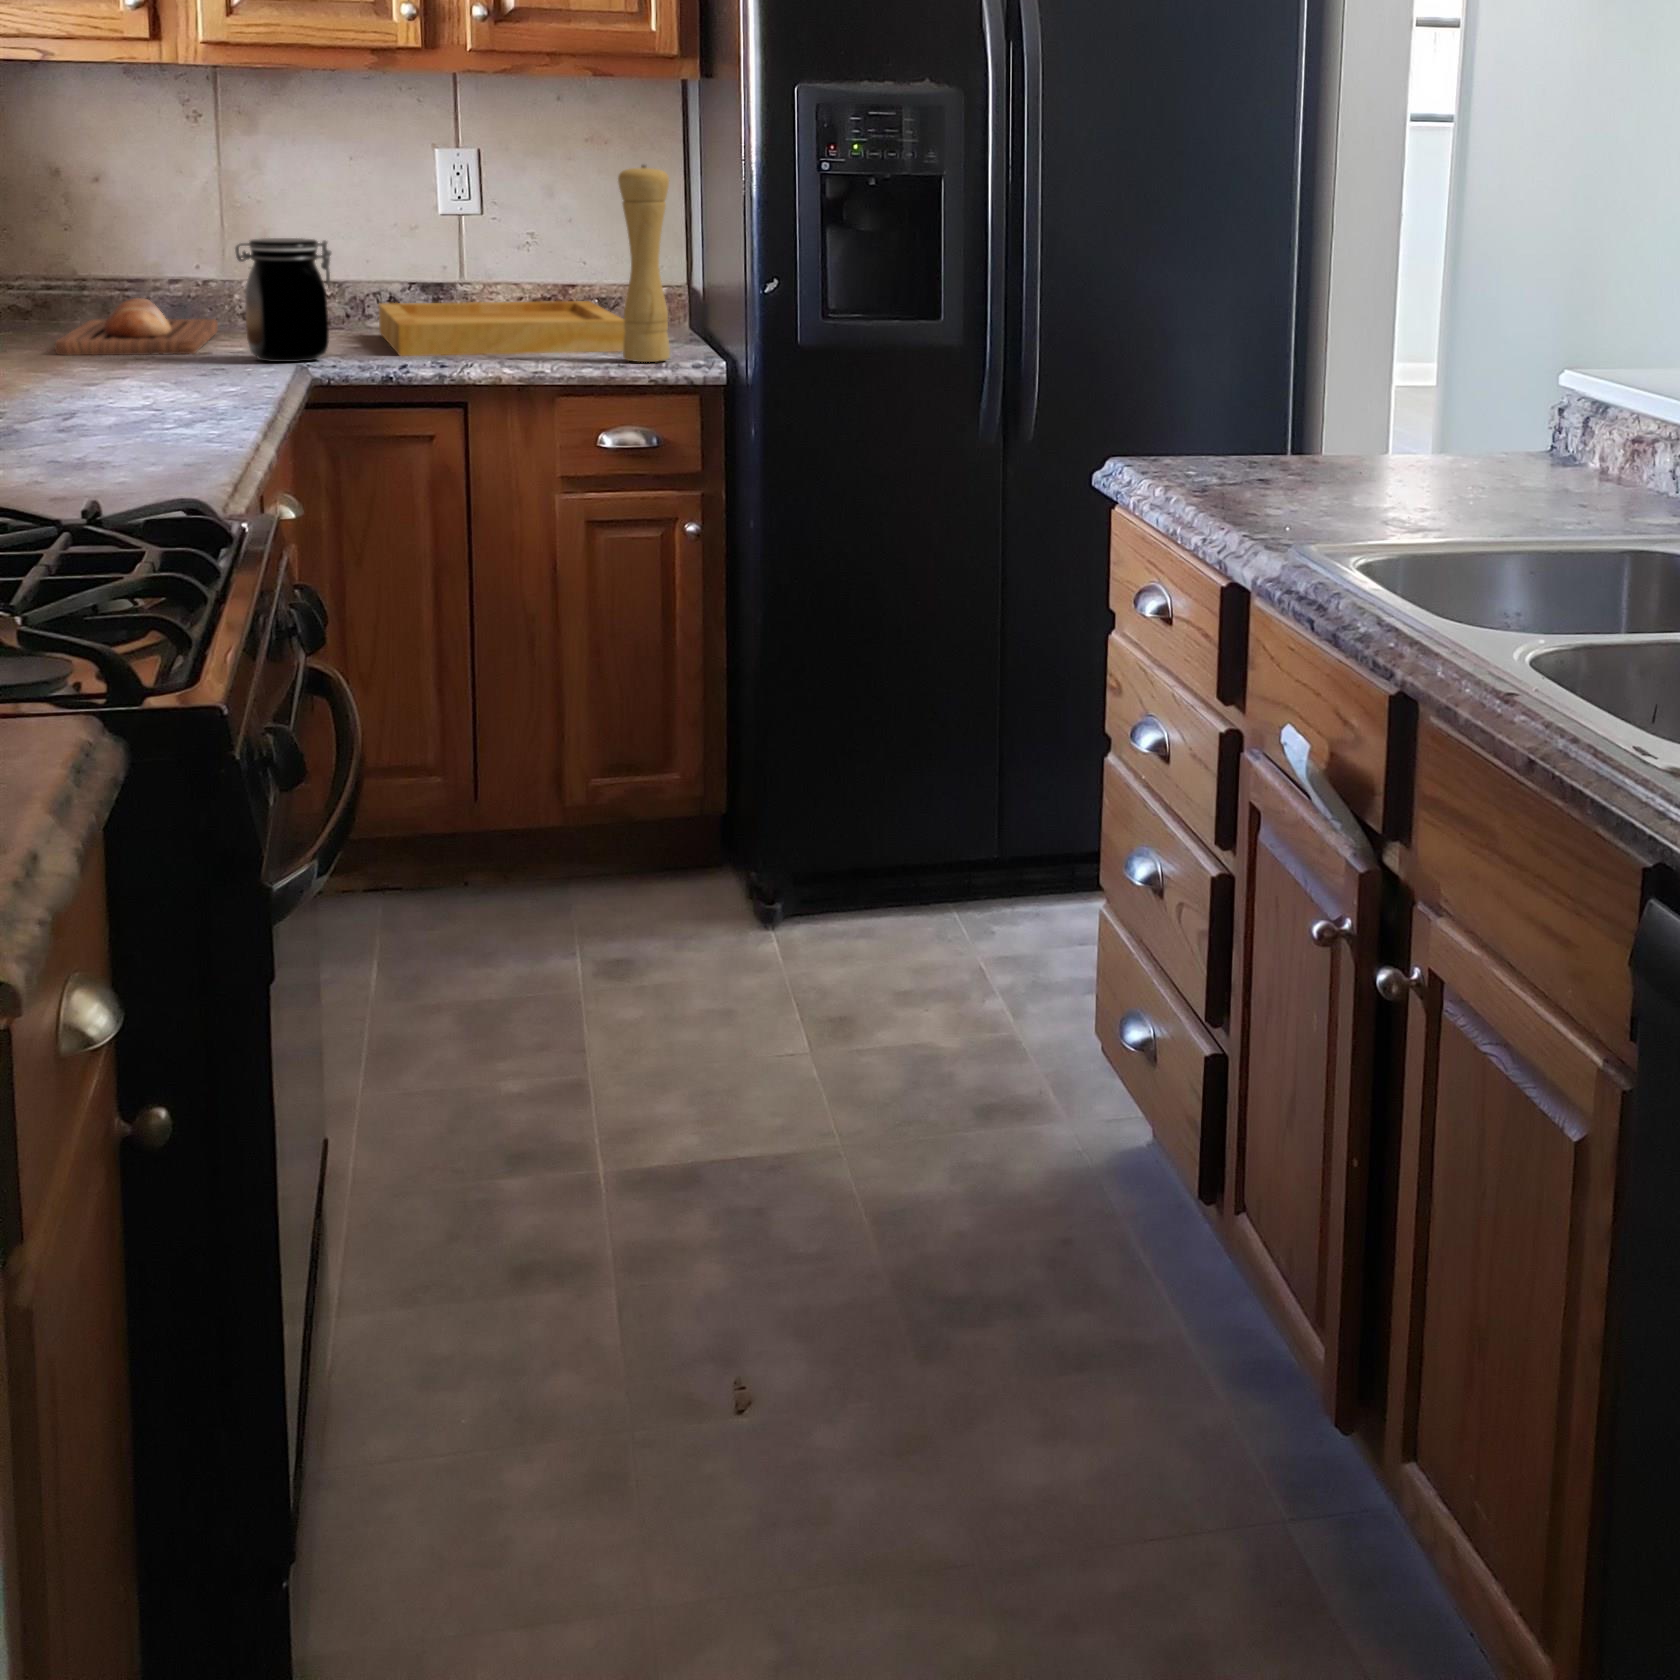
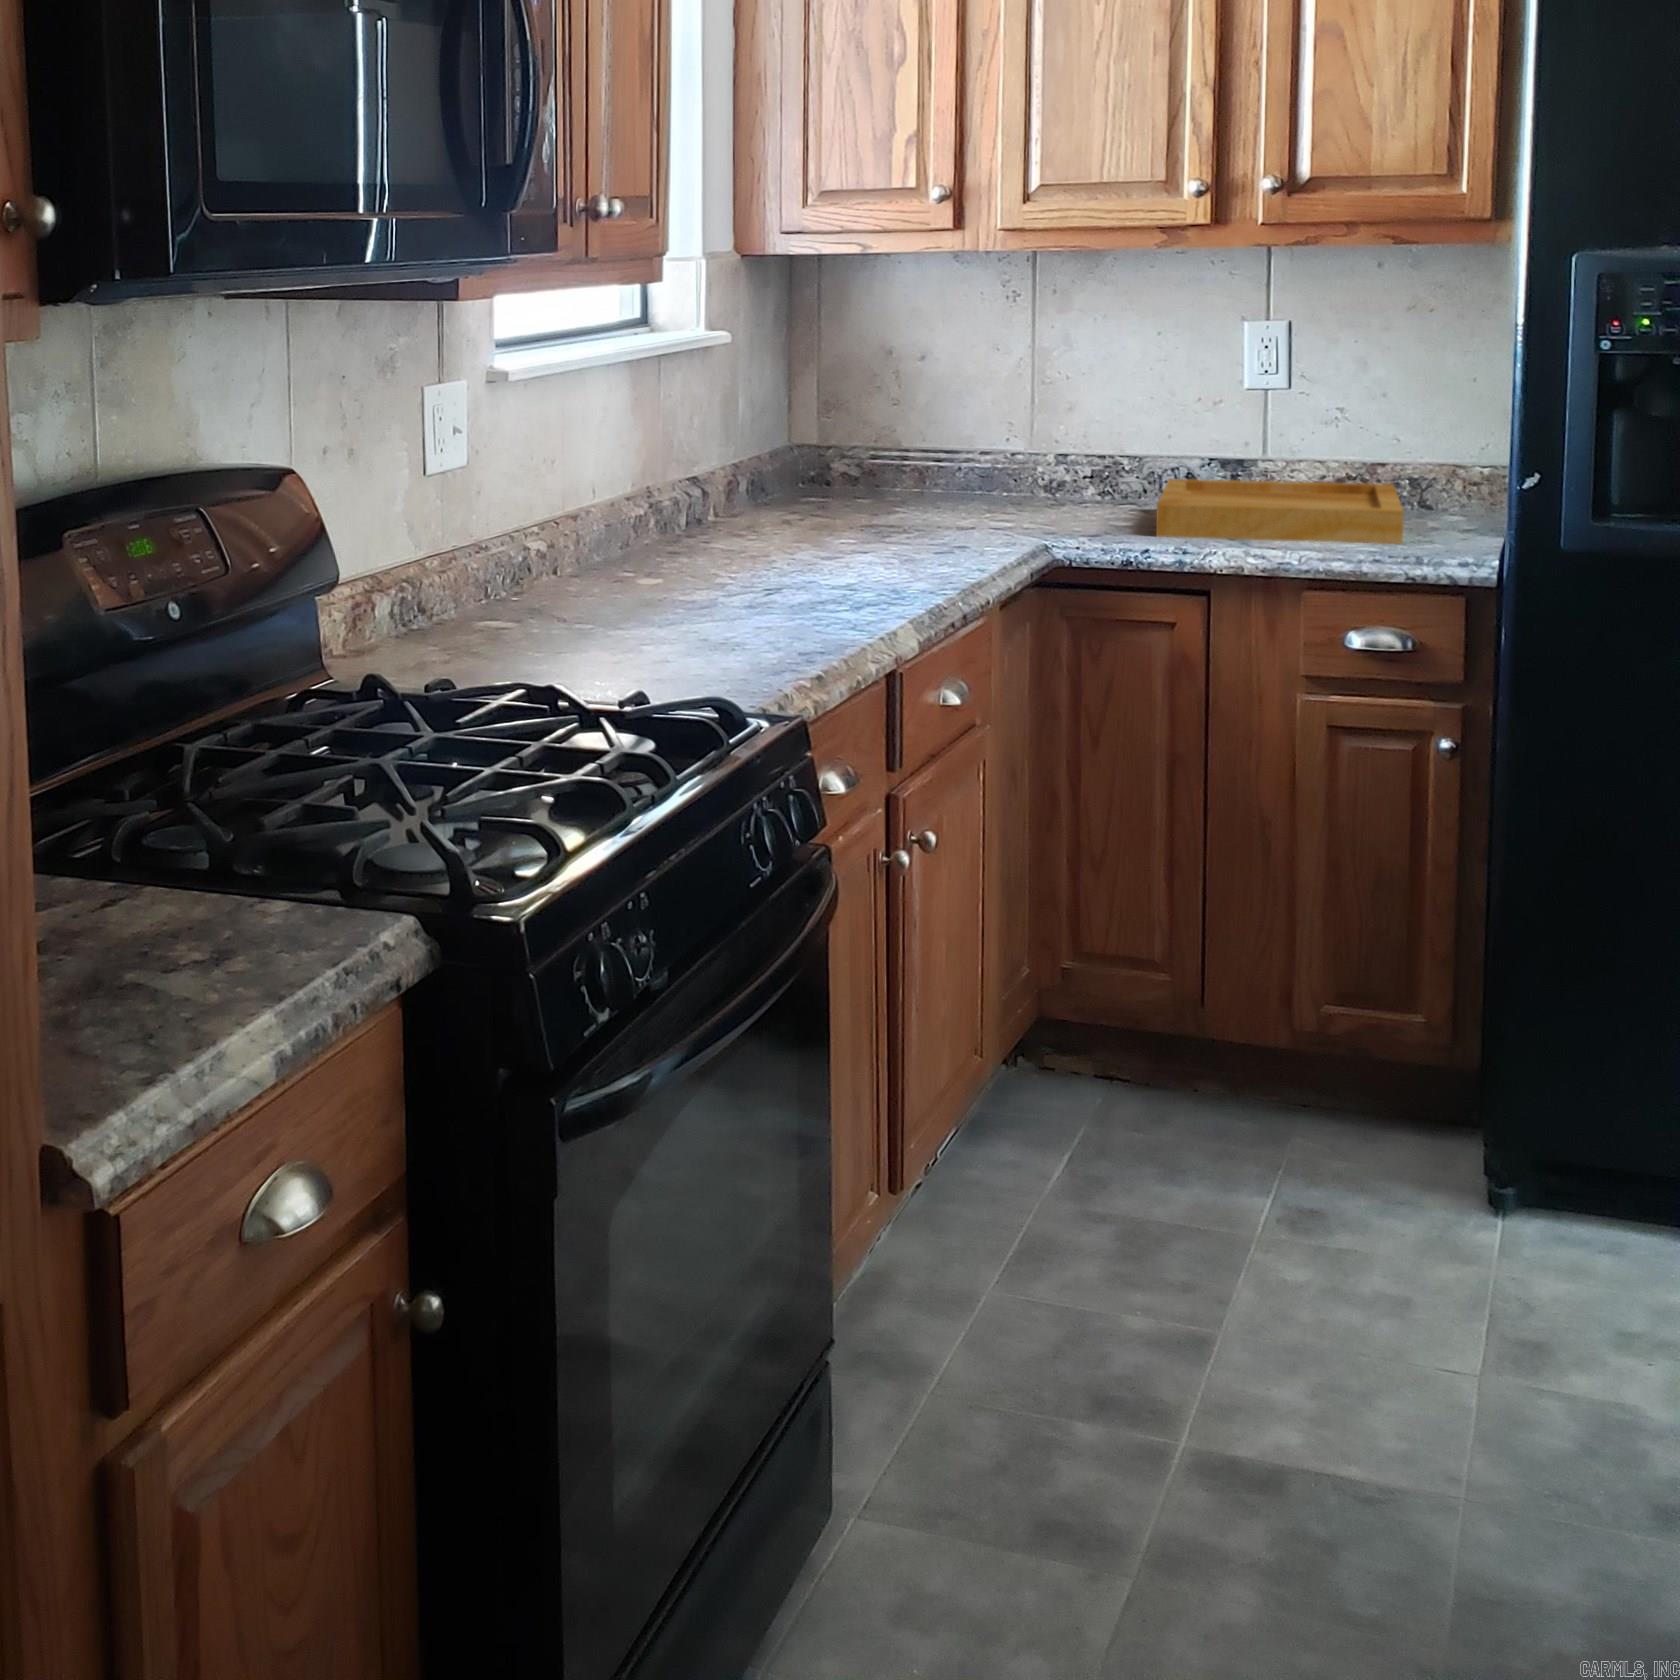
pepper mill: present [618,165,670,362] -> none [1379,344,1444,560]
jar: present [235,238,331,362] -> none [1002,415,1091,538]
bread loaf: present [55,298,218,355] -> none [854,466,1021,524]

